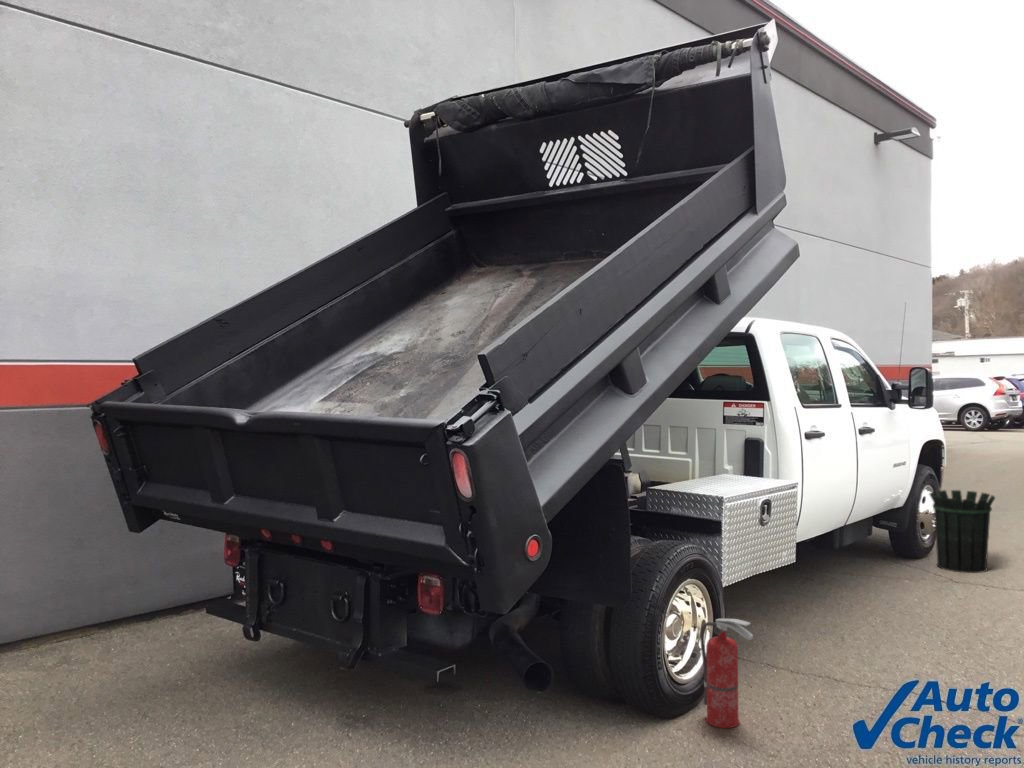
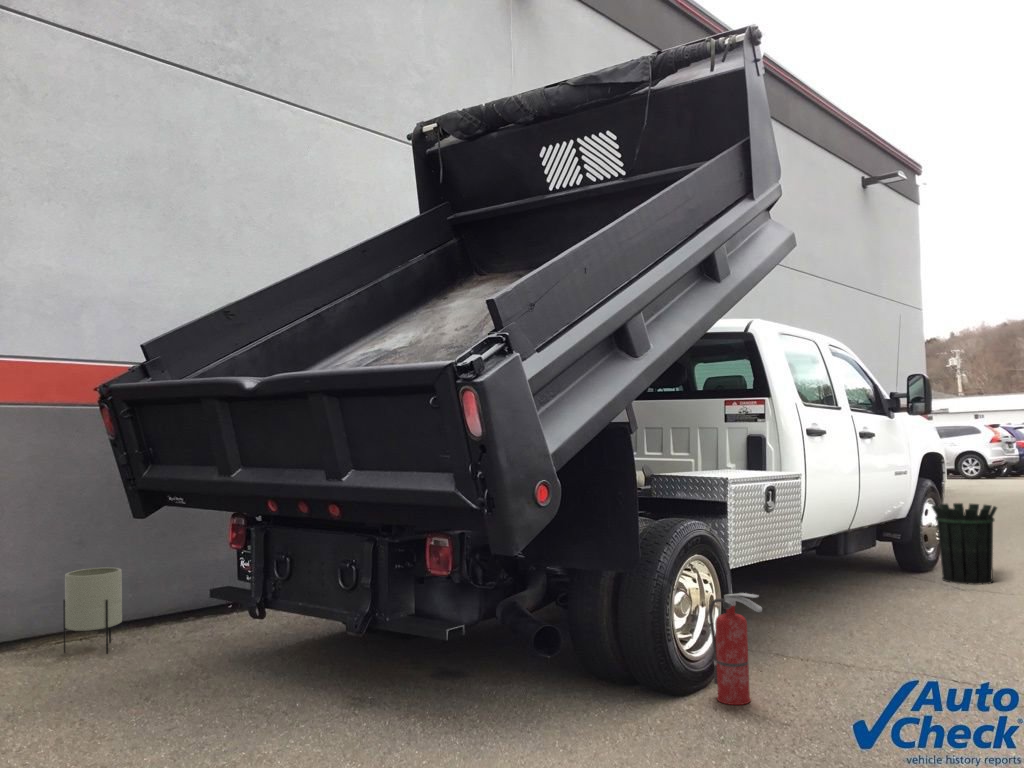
planter: none [69,562,127,648] -> present [63,567,122,654]

